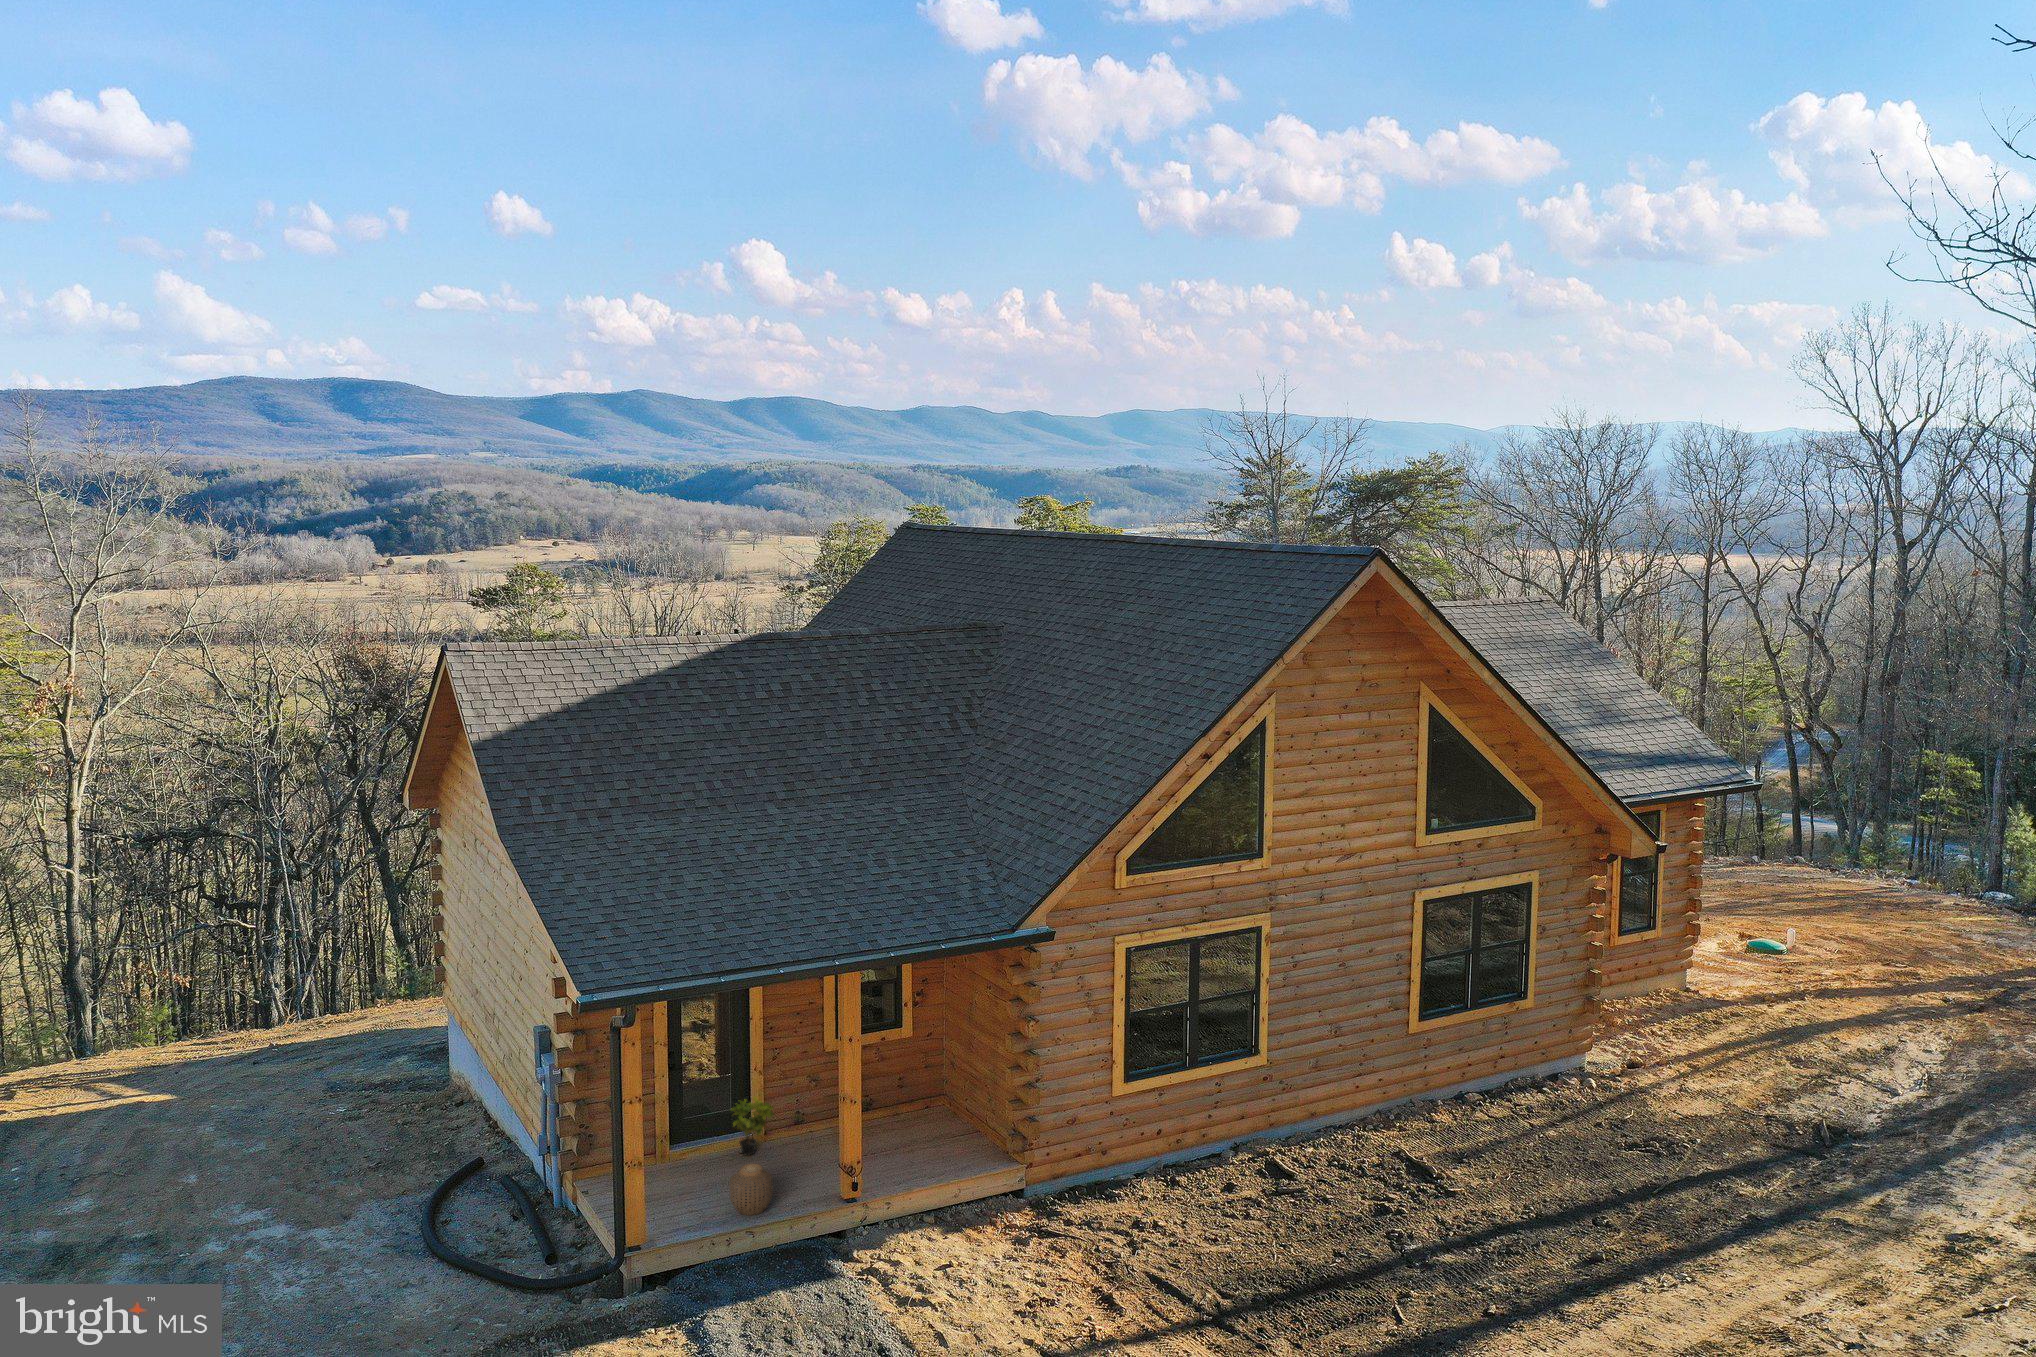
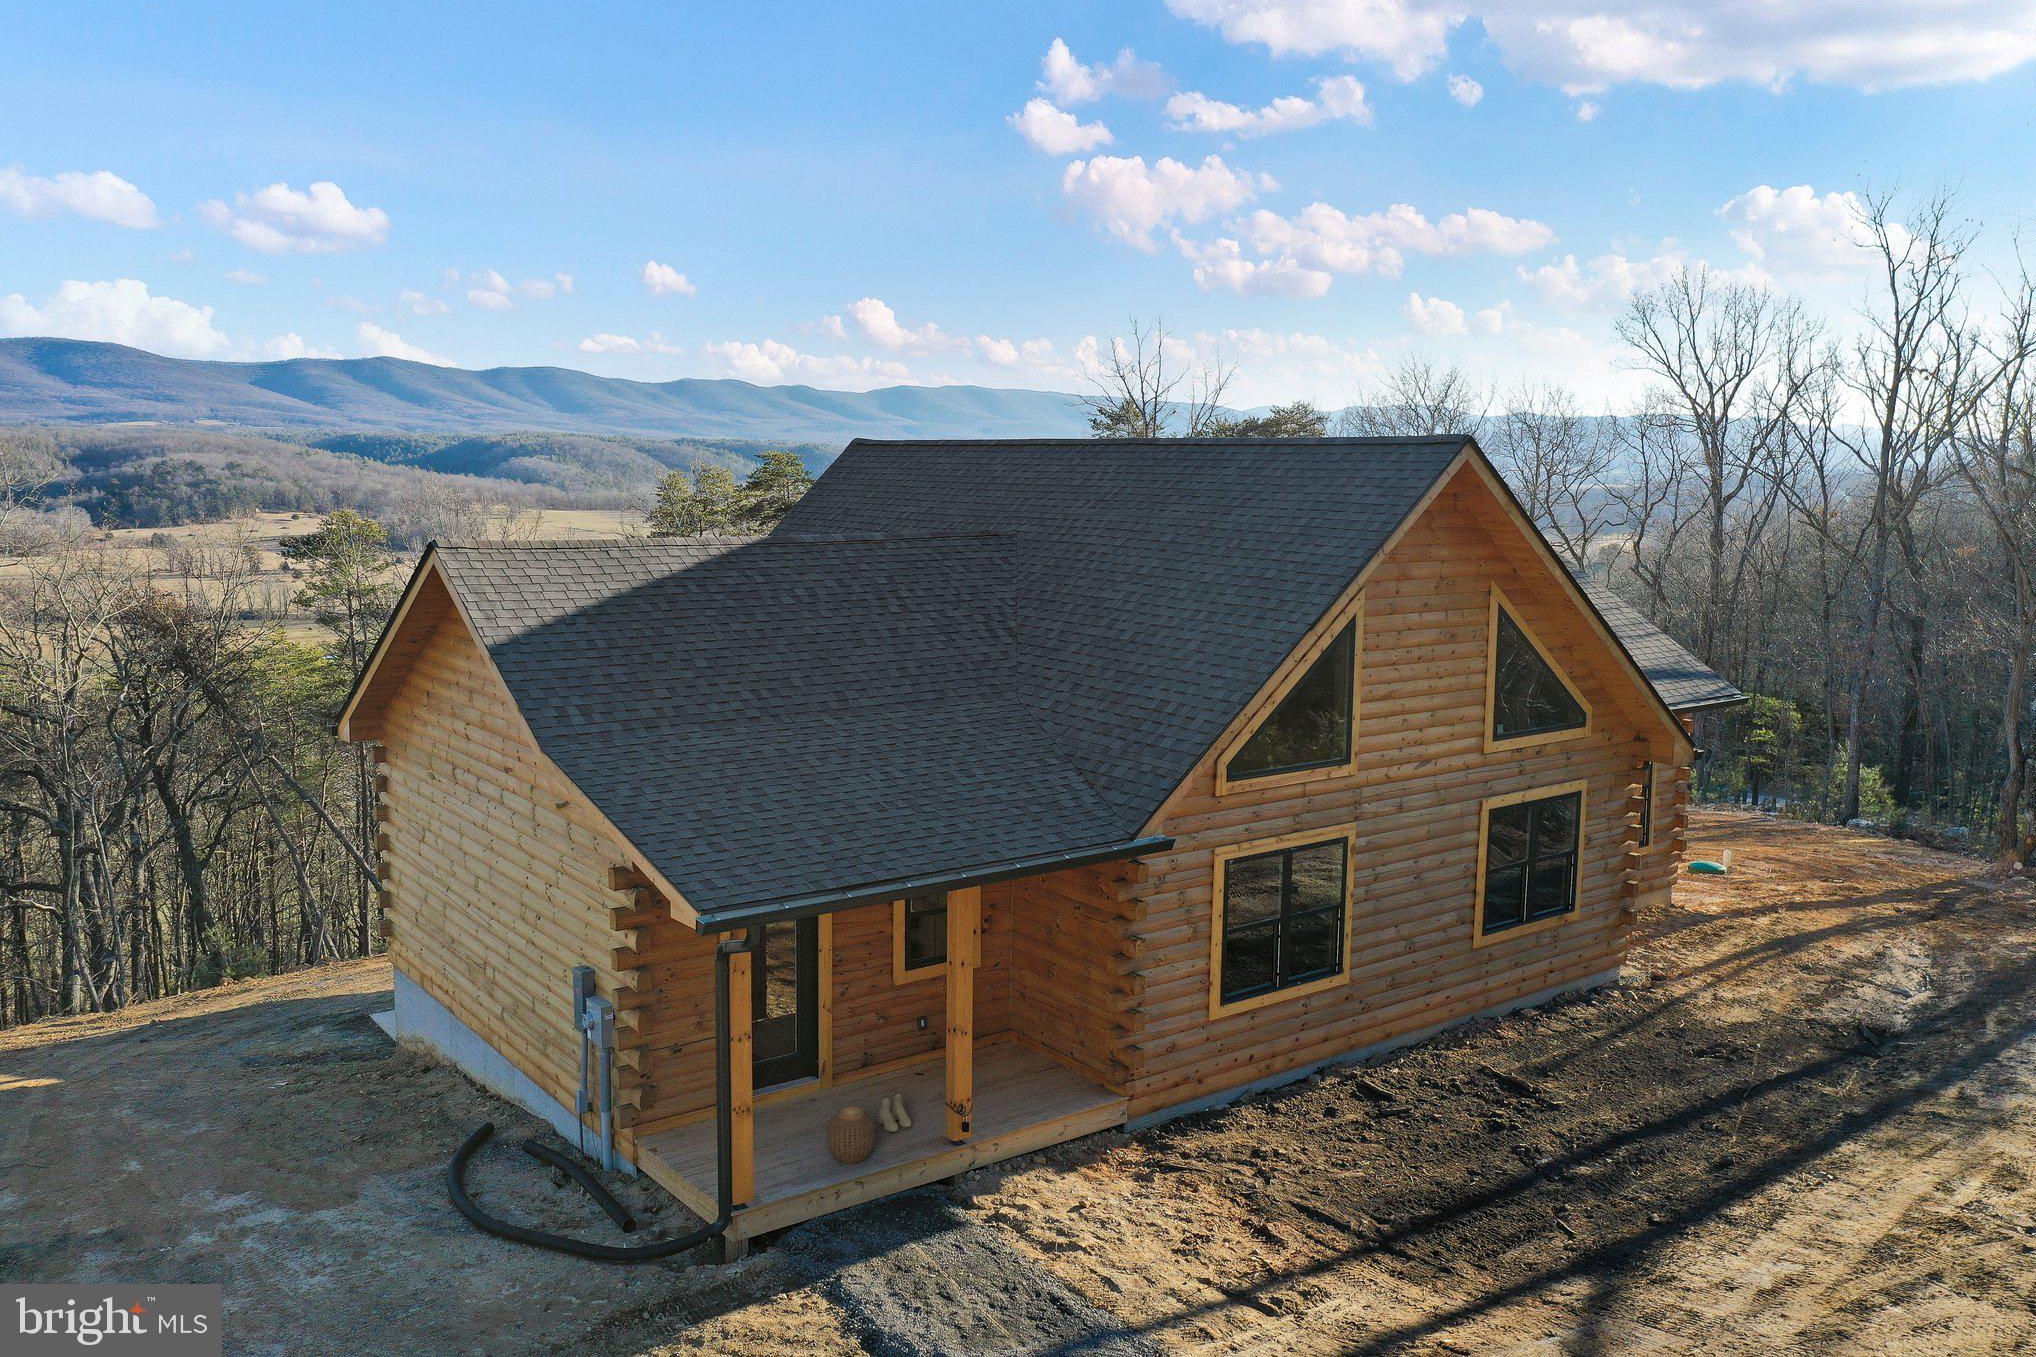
potted plant: present [731,1097,773,1155] -> none [798,1035,847,1101]
boots: none [790,1152,817,1188] -> present [879,1092,911,1132]

